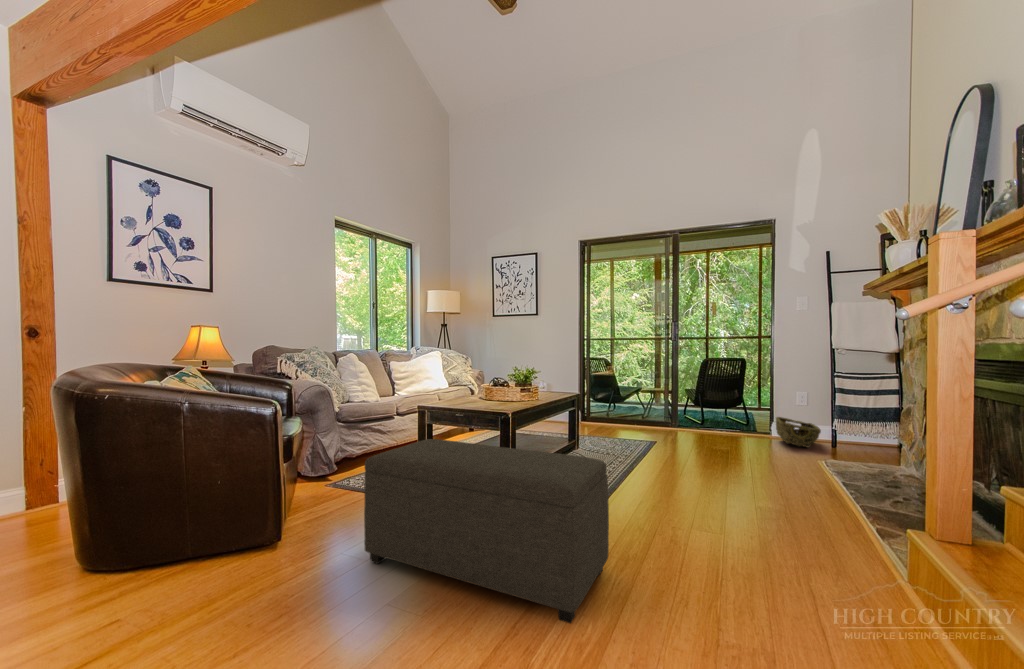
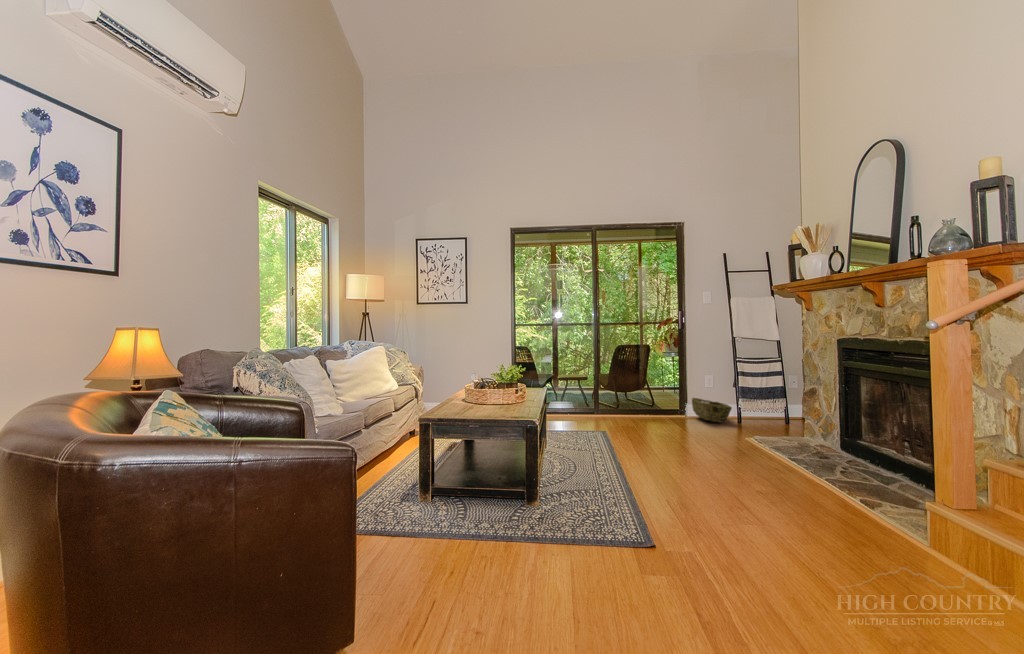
ottoman: present [364,439,609,623] -> none [474,449,726,604]

